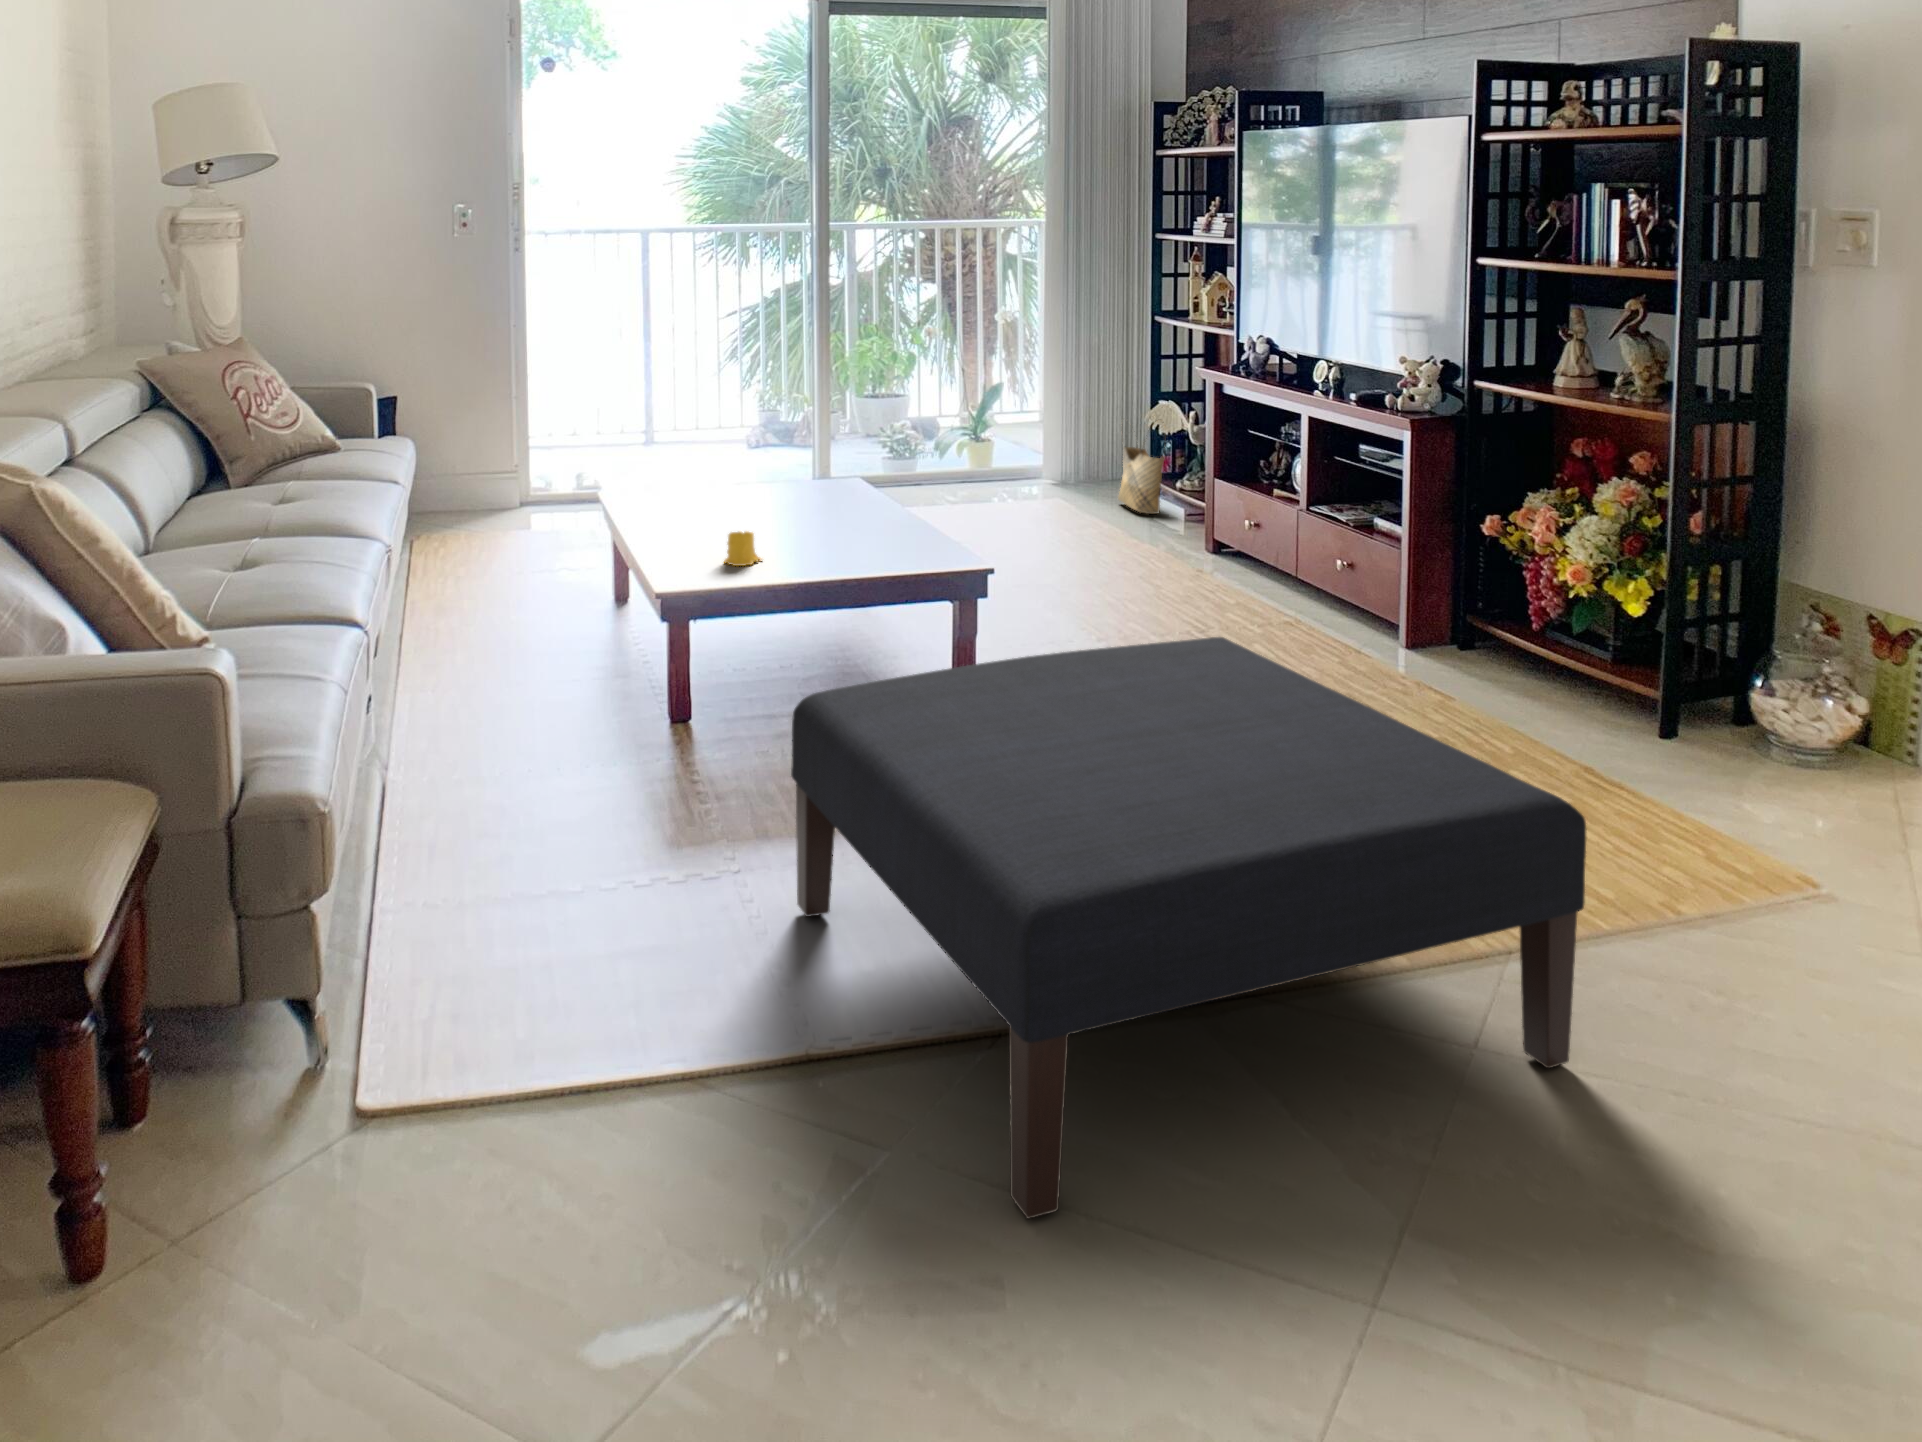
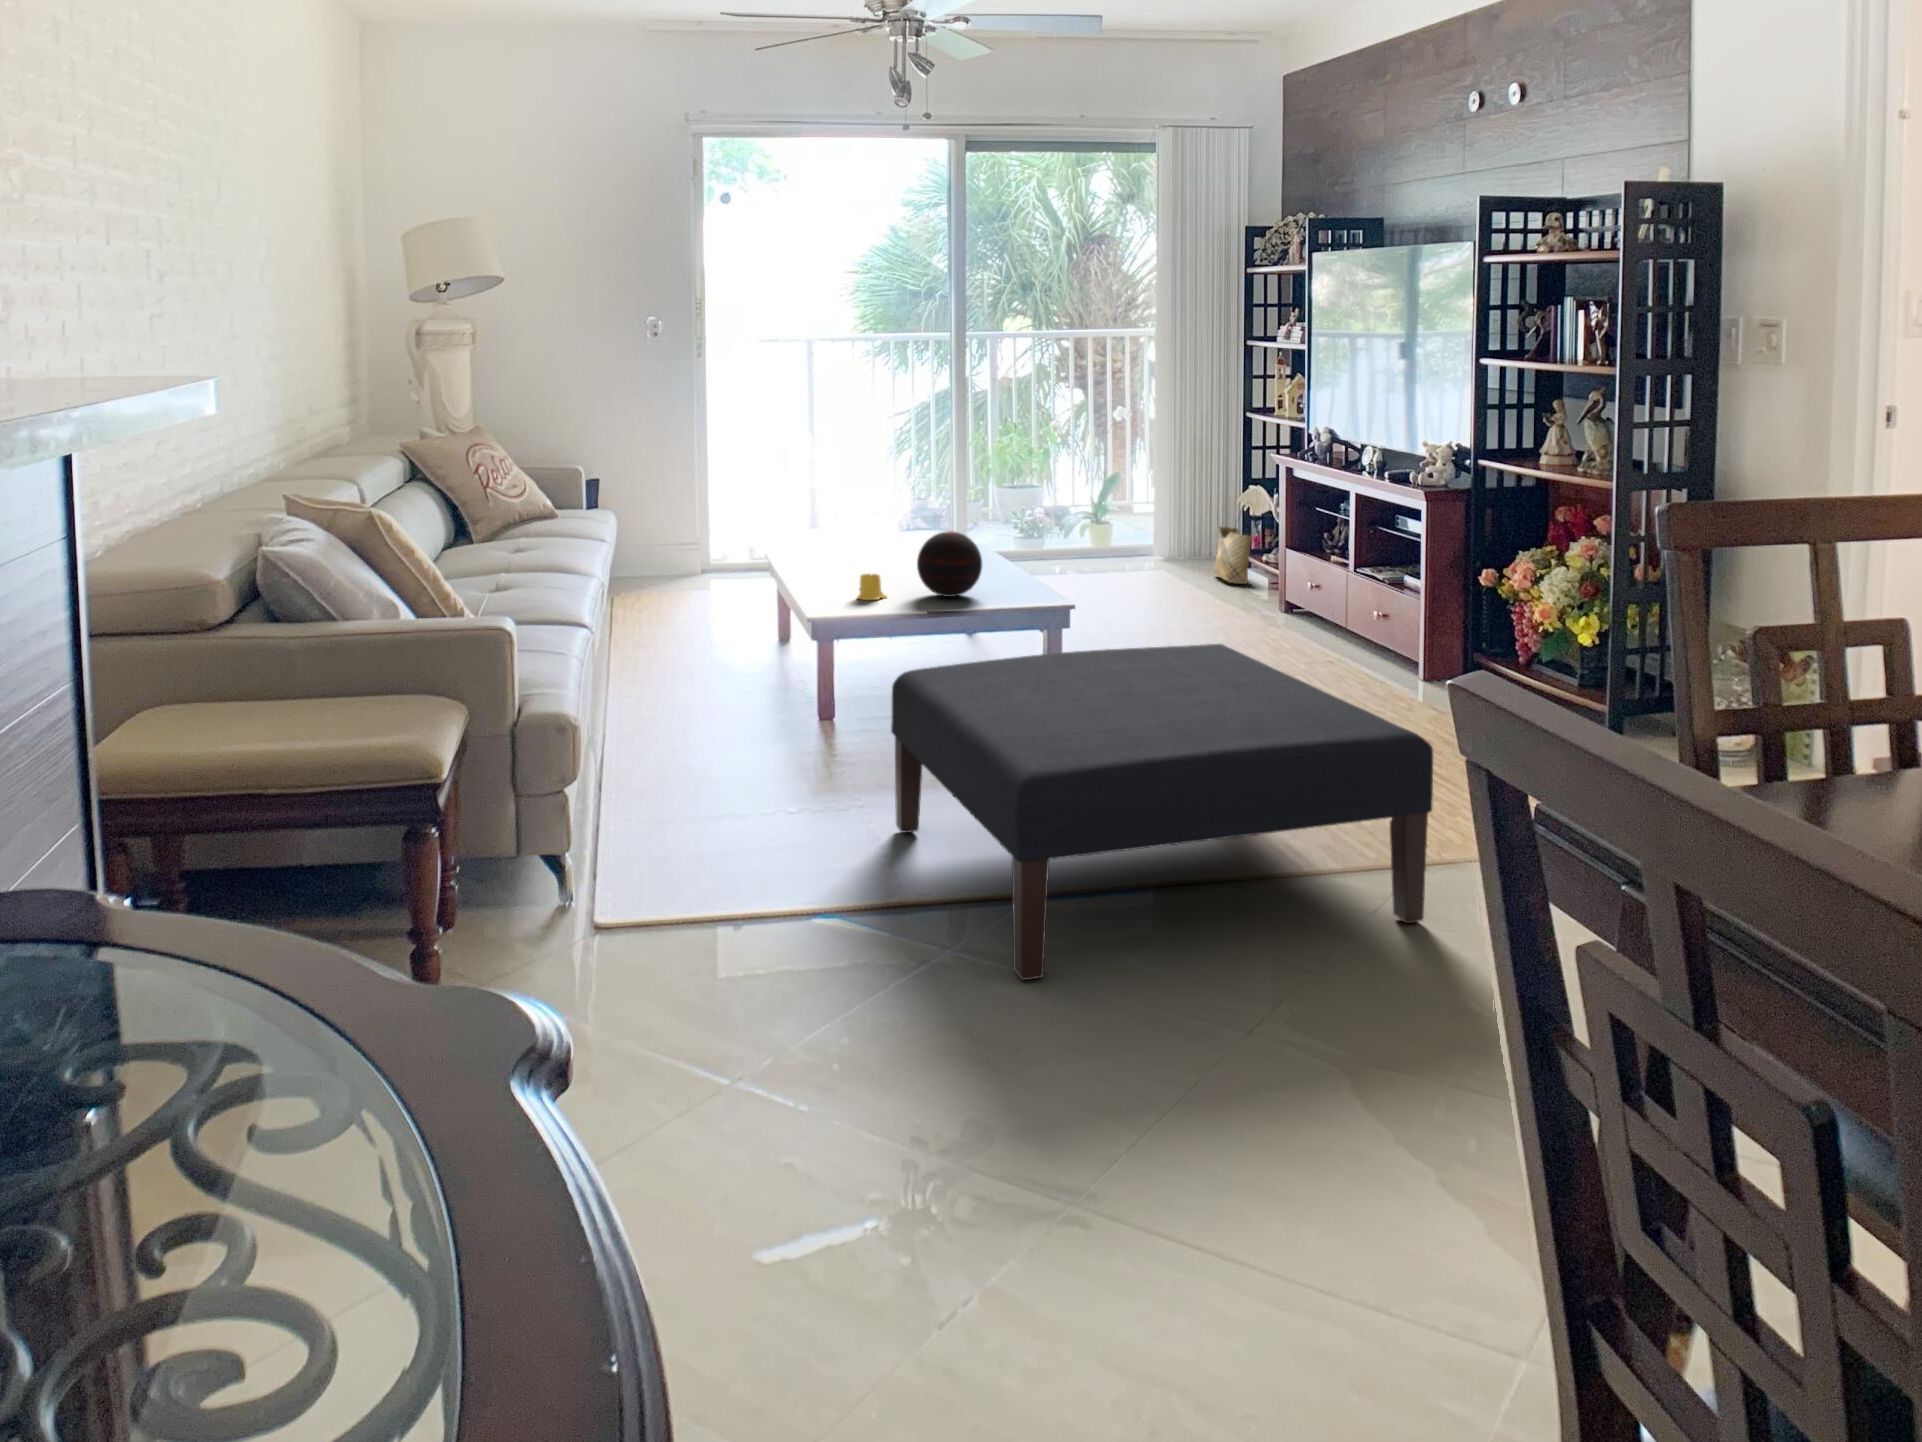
decorative orb: none [801,476,883,559] -> present [917,531,982,597]

